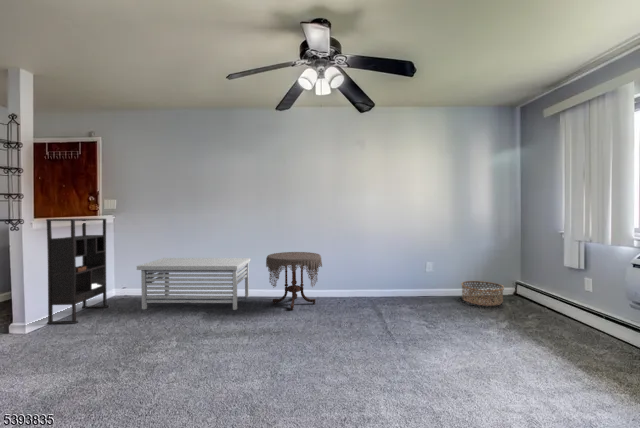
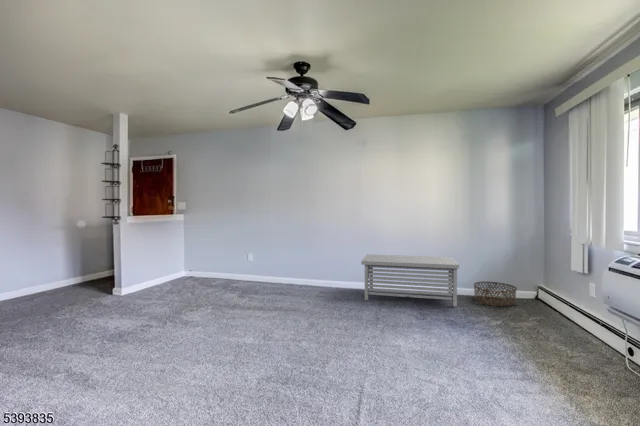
bookshelf: present [46,219,108,324] -> none [135,217,178,292]
side table: present [266,252,322,310] -> none [290,247,338,296]
storage bench: present [137,258,250,310] -> present [361,254,459,307]

